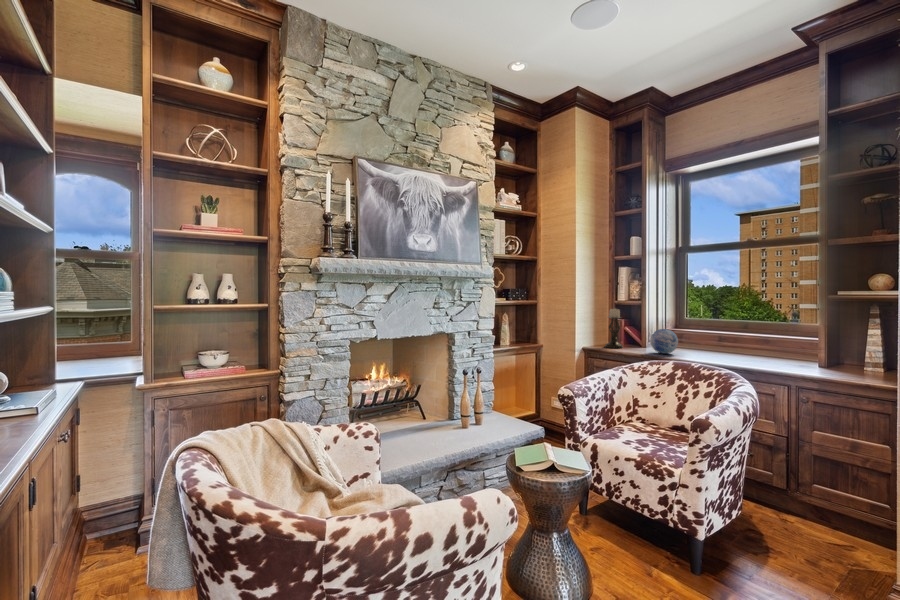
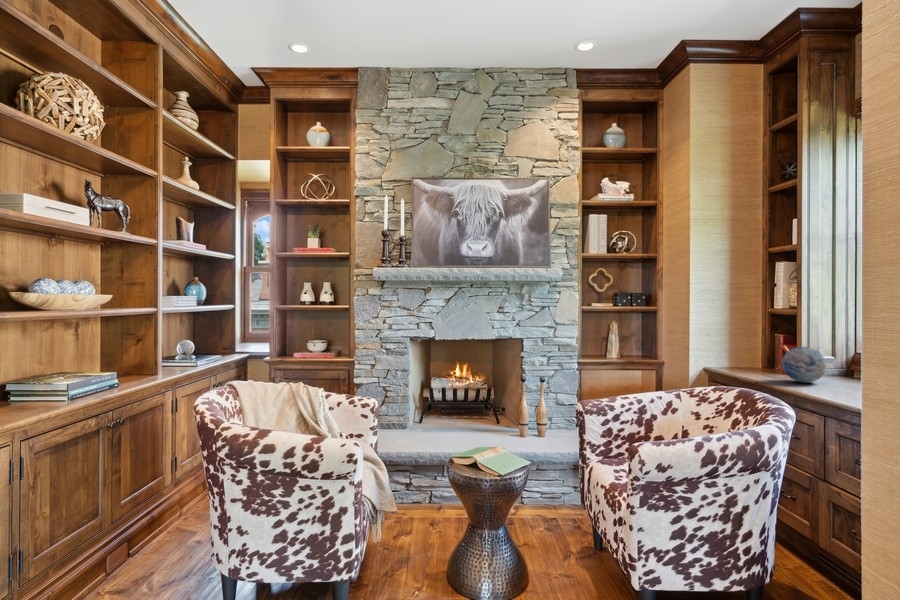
candle holder: present [605,308,623,348] -> none [740,317,767,372]

